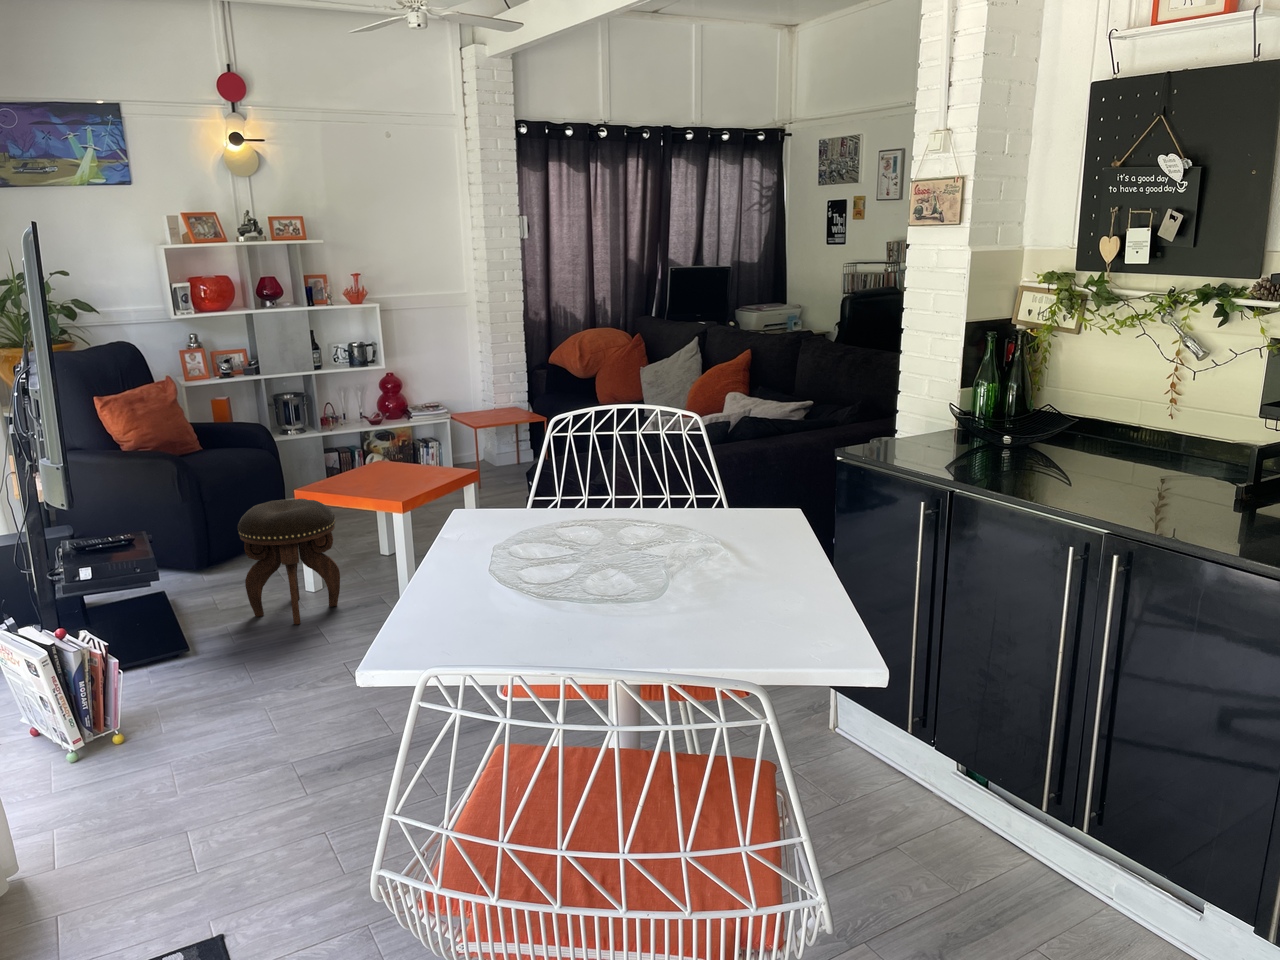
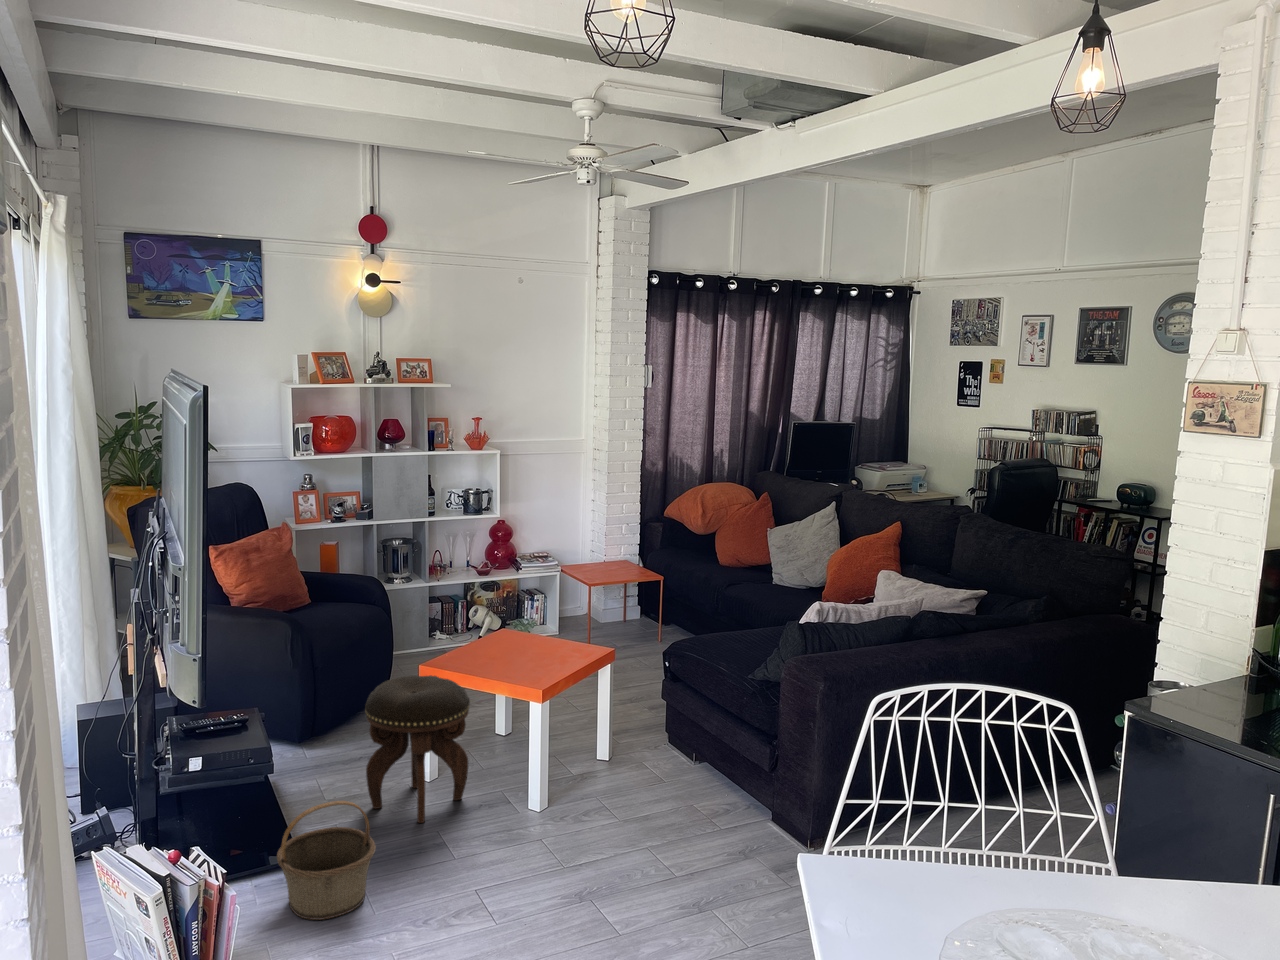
basket: none [153,598,243,697] -> present [277,801,376,920]

